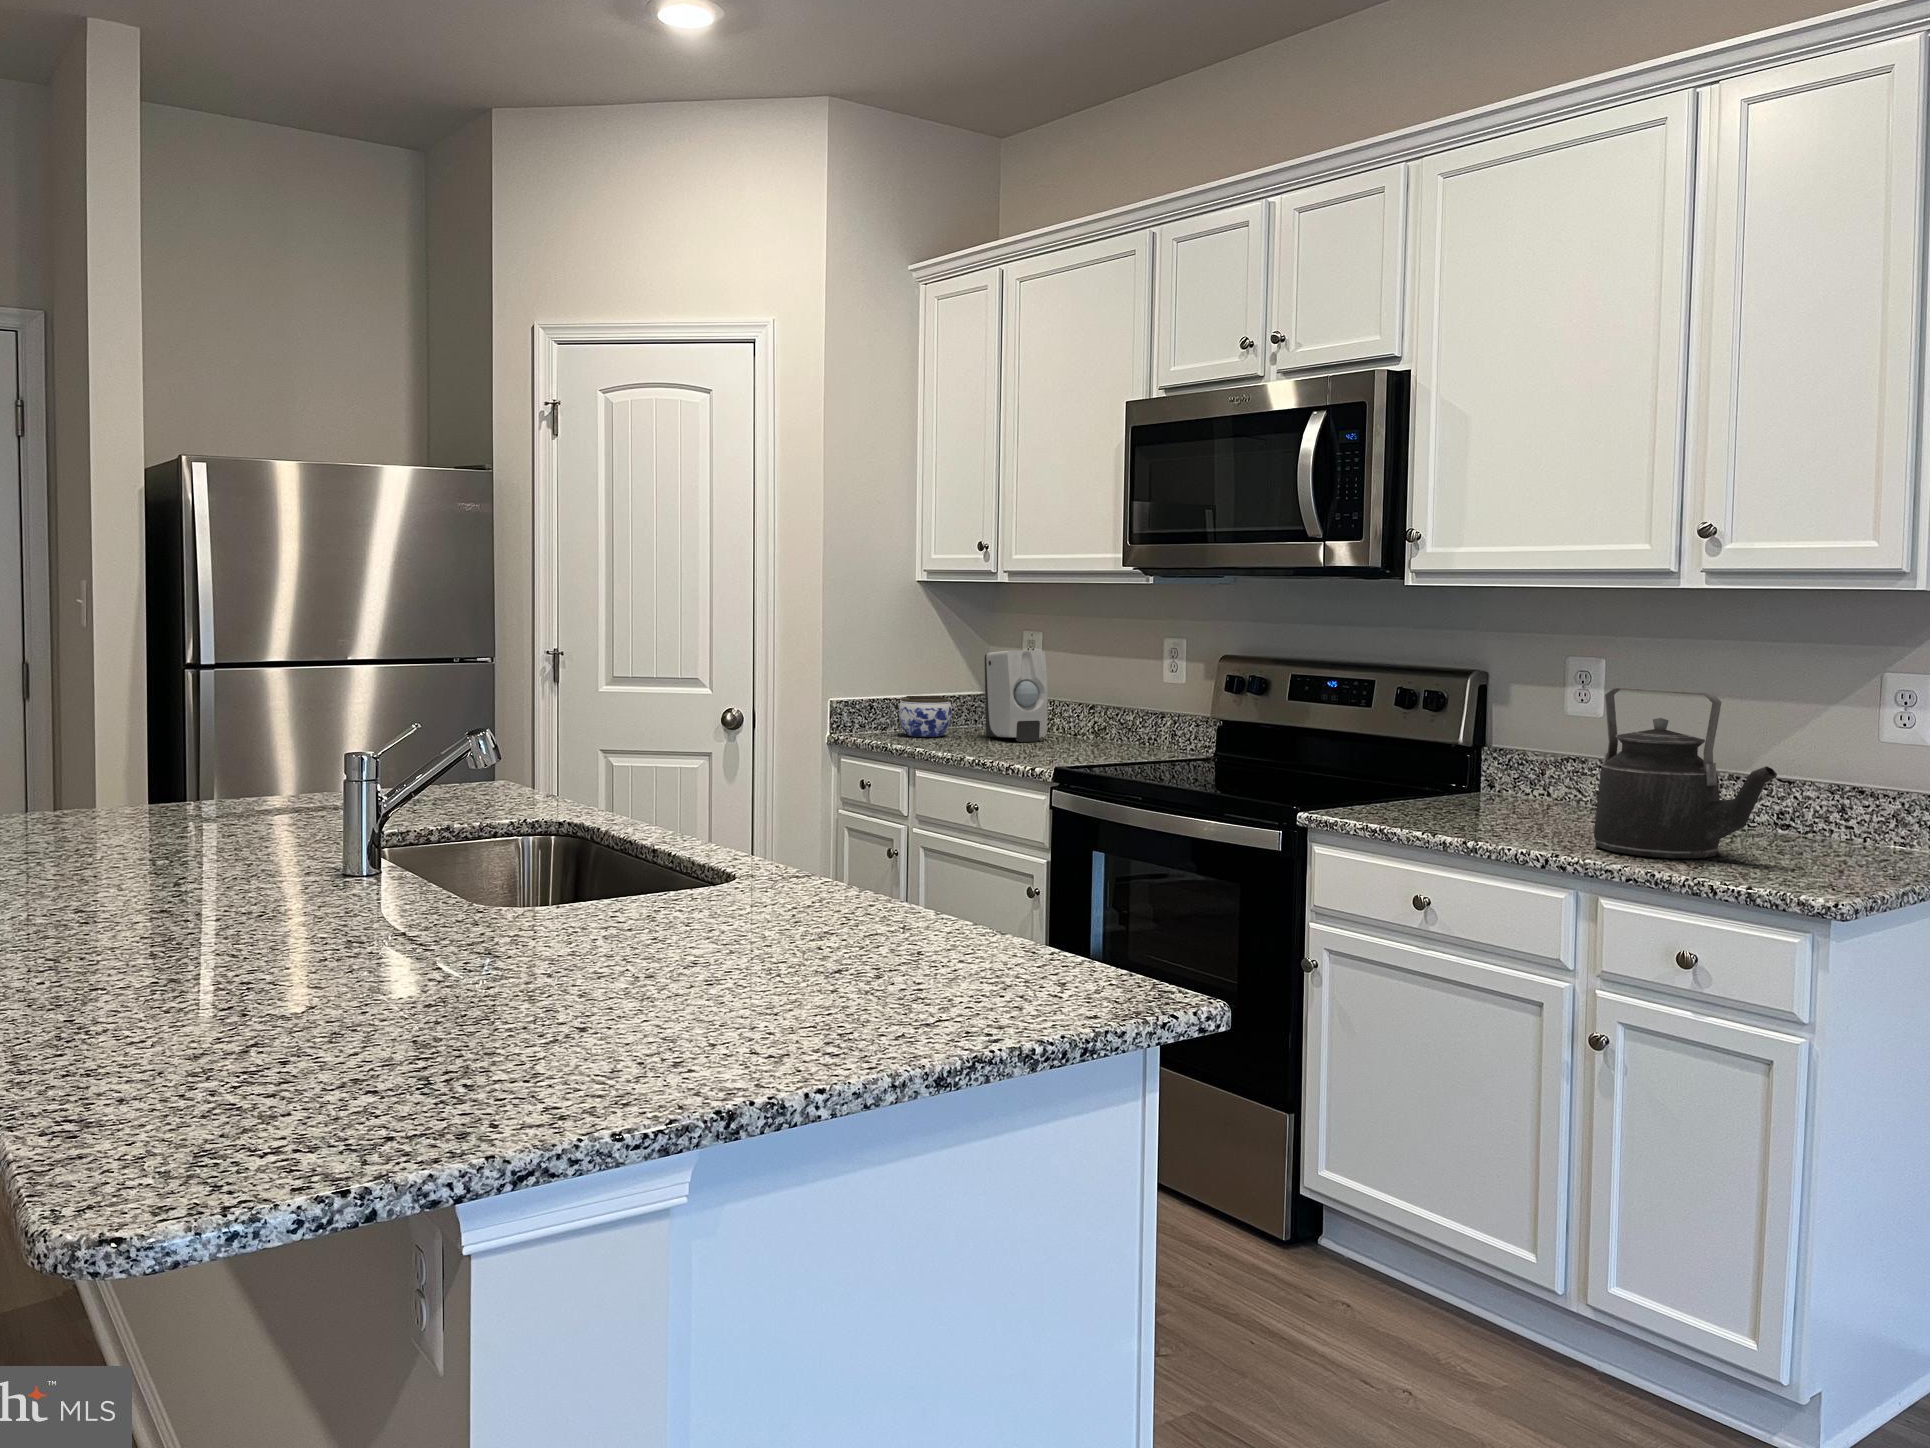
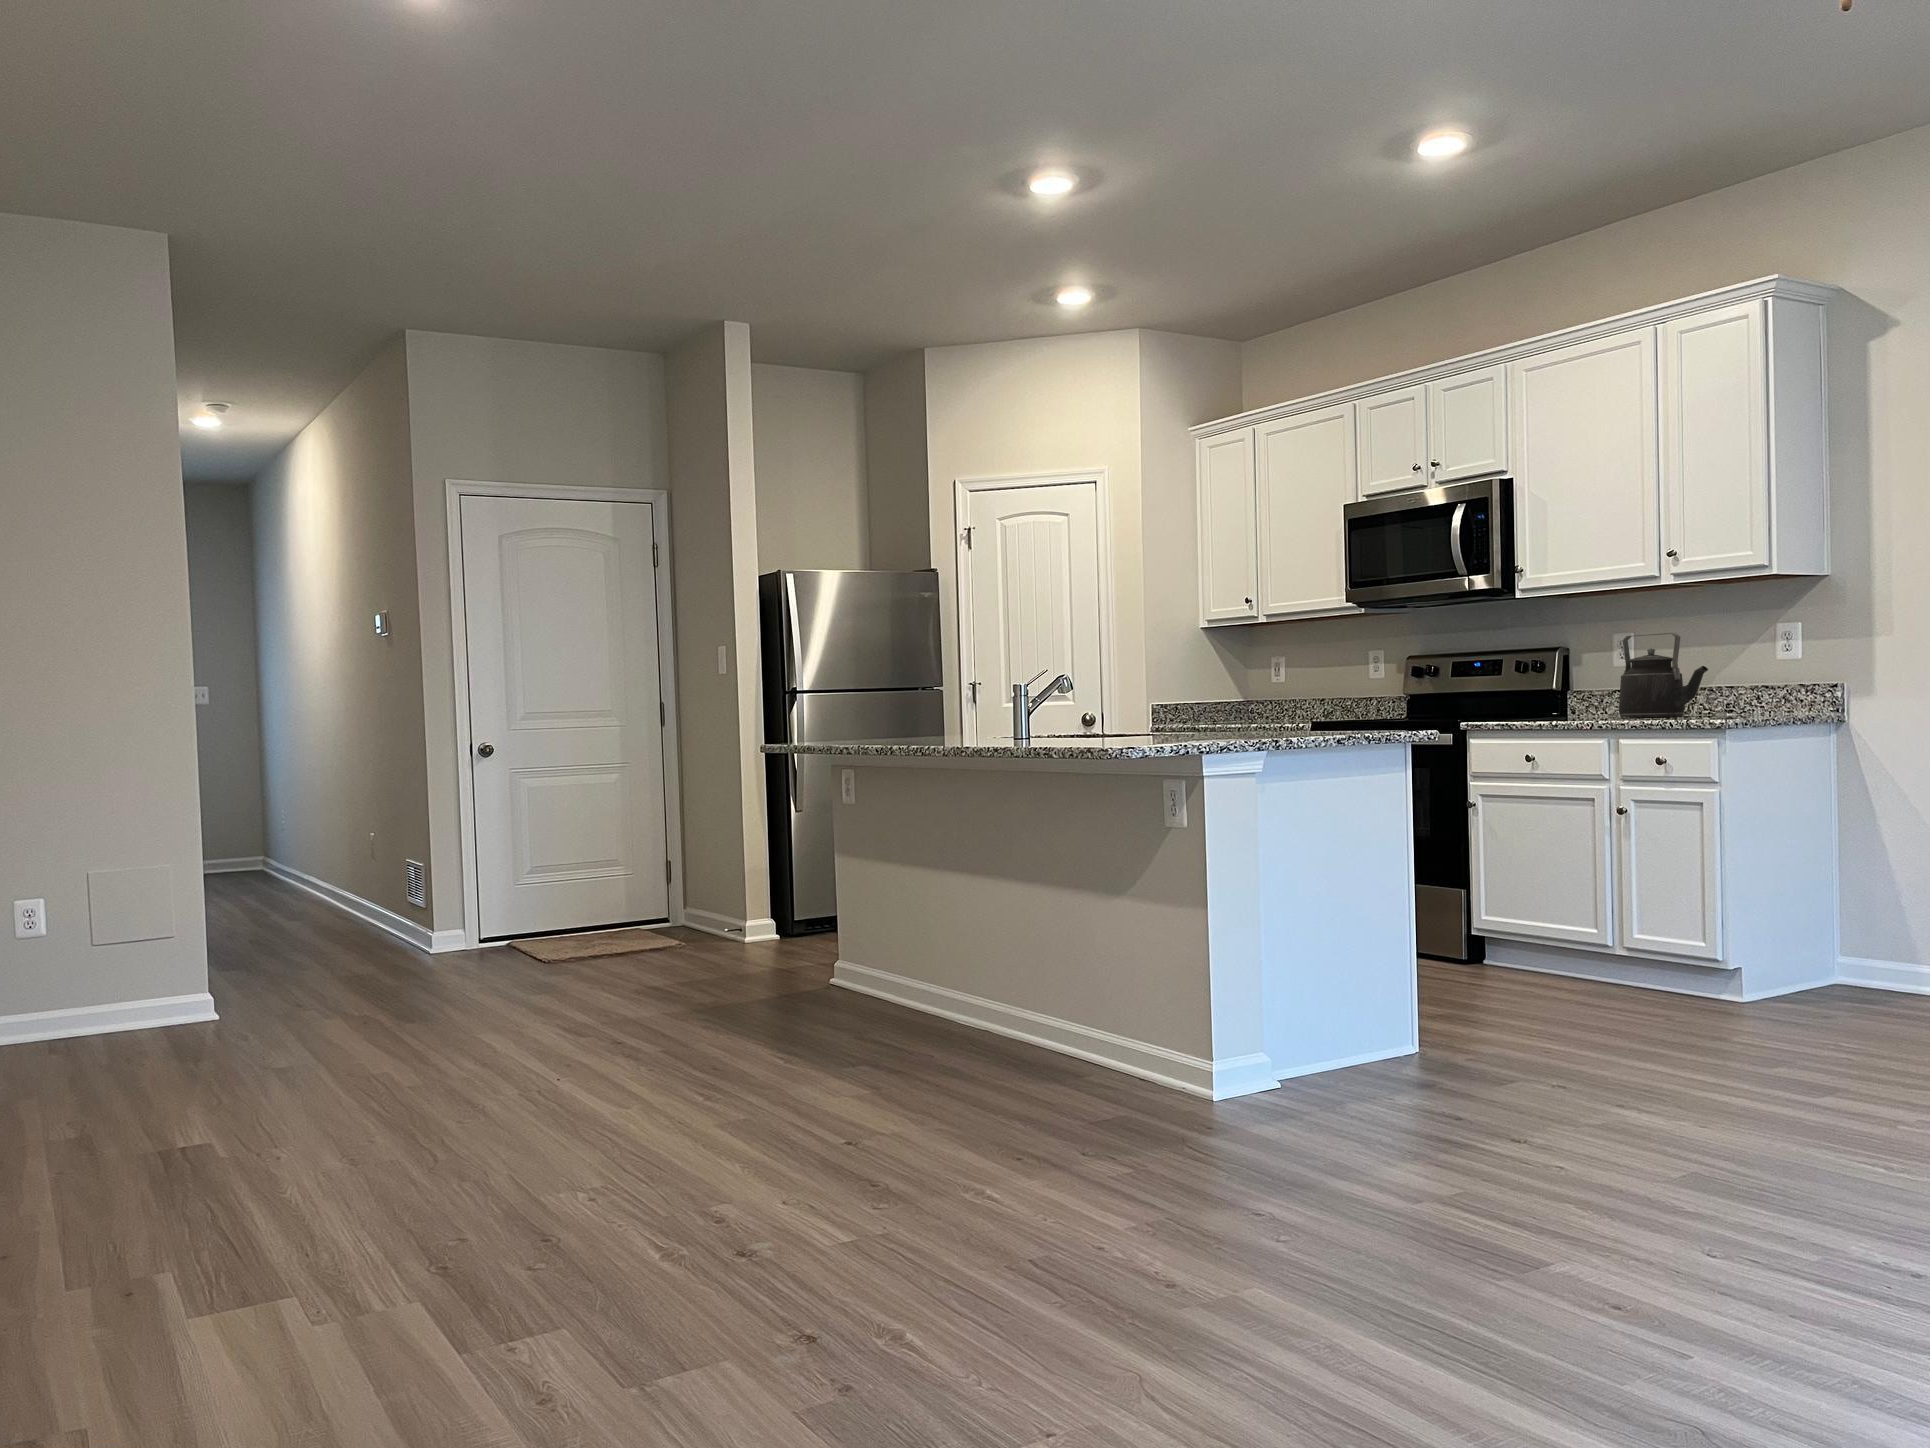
soap dispenser: present [985,650,1048,742] -> none [1250,665,1293,722]
jar: present [899,696,952,737] -> none [1196,699,1230,724]

